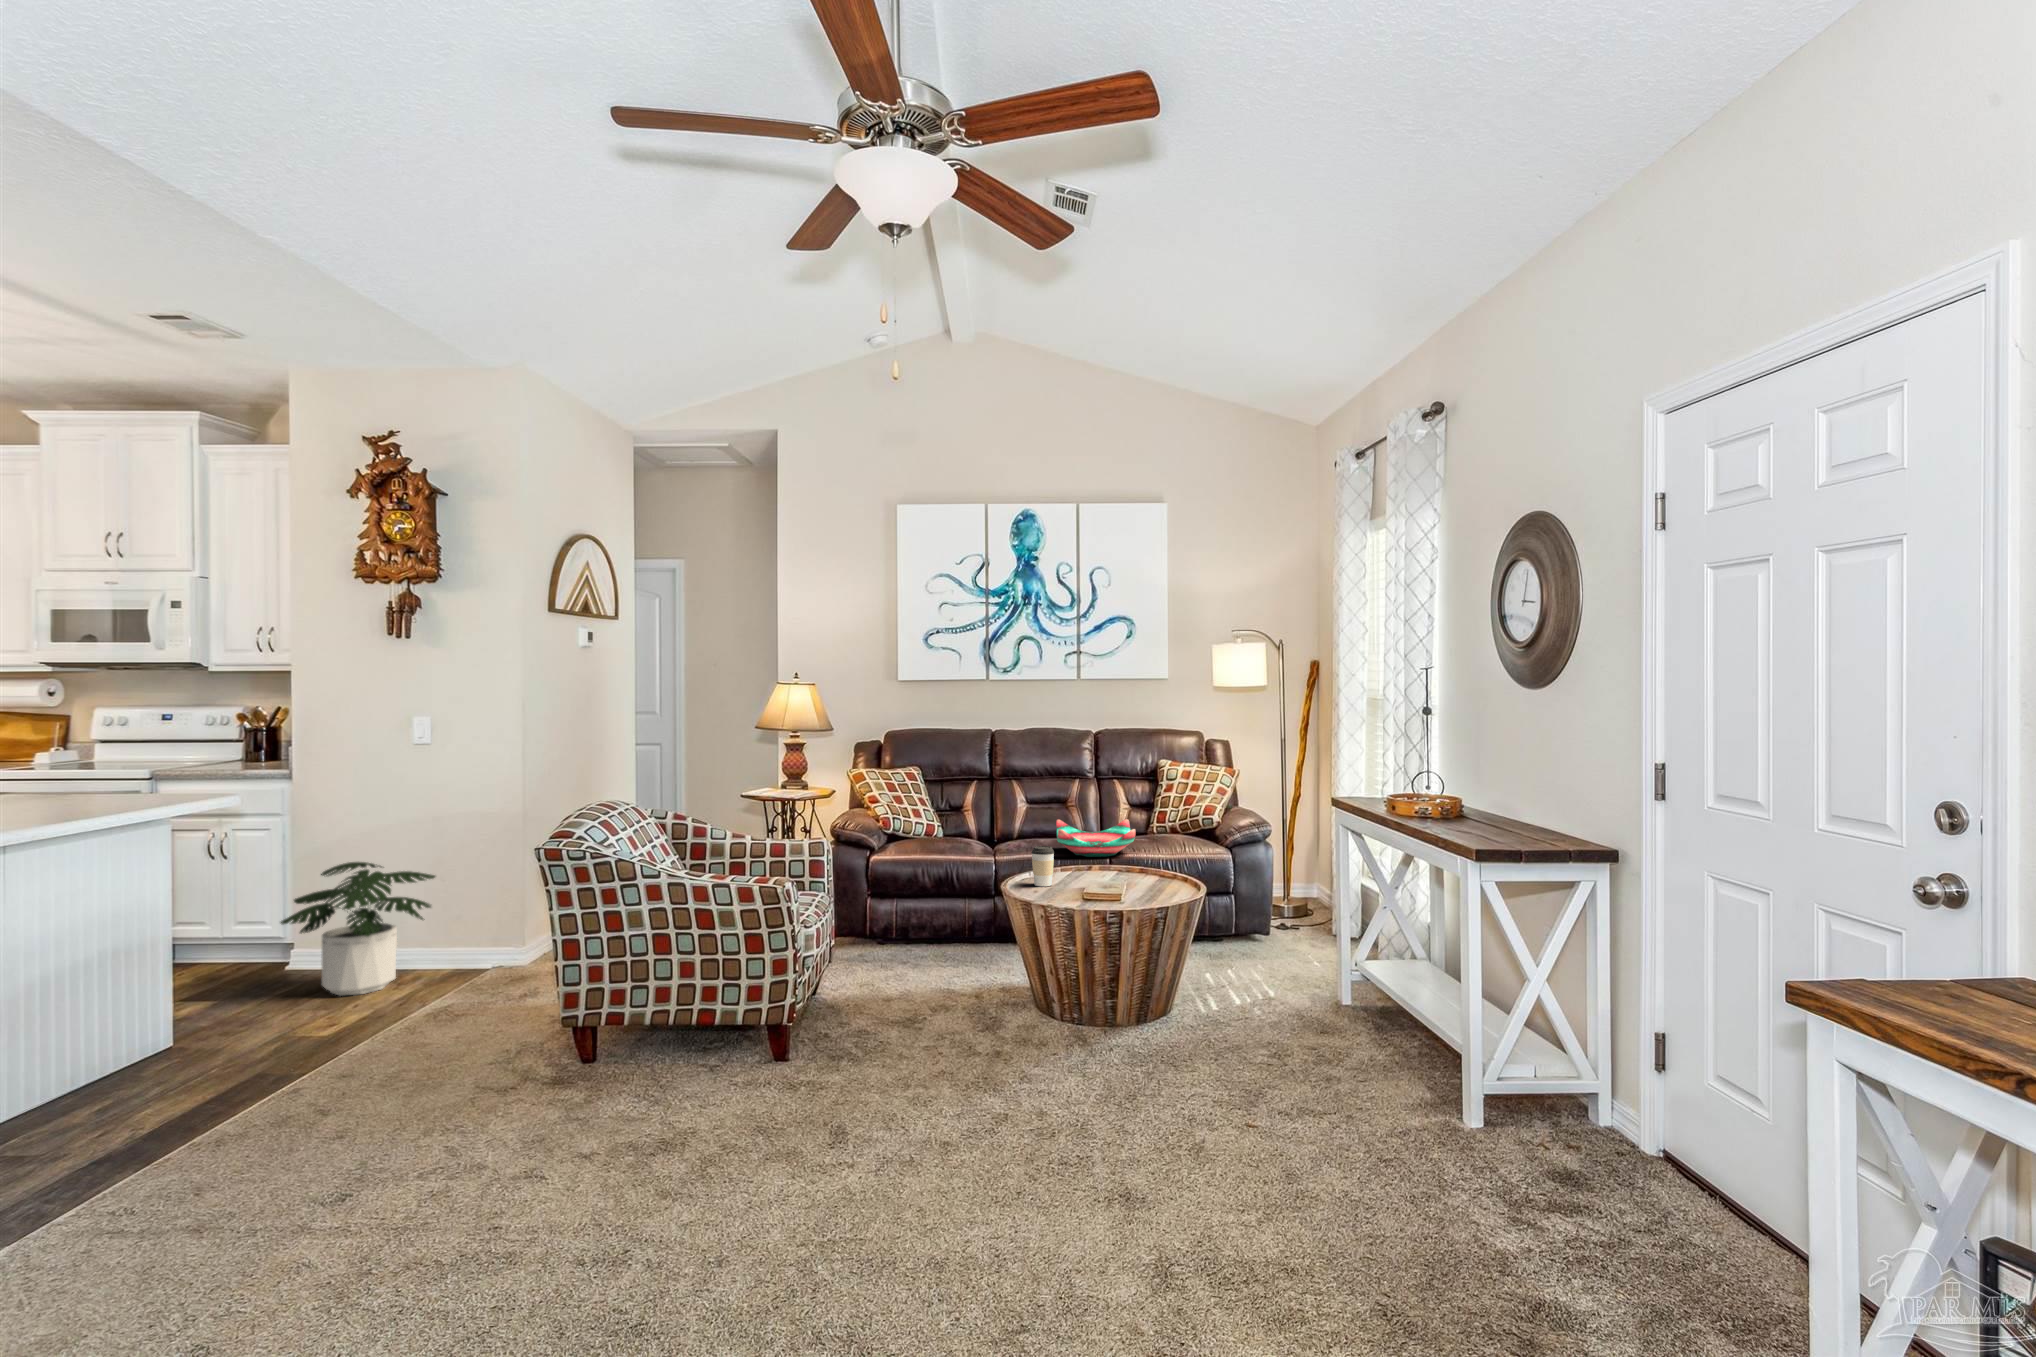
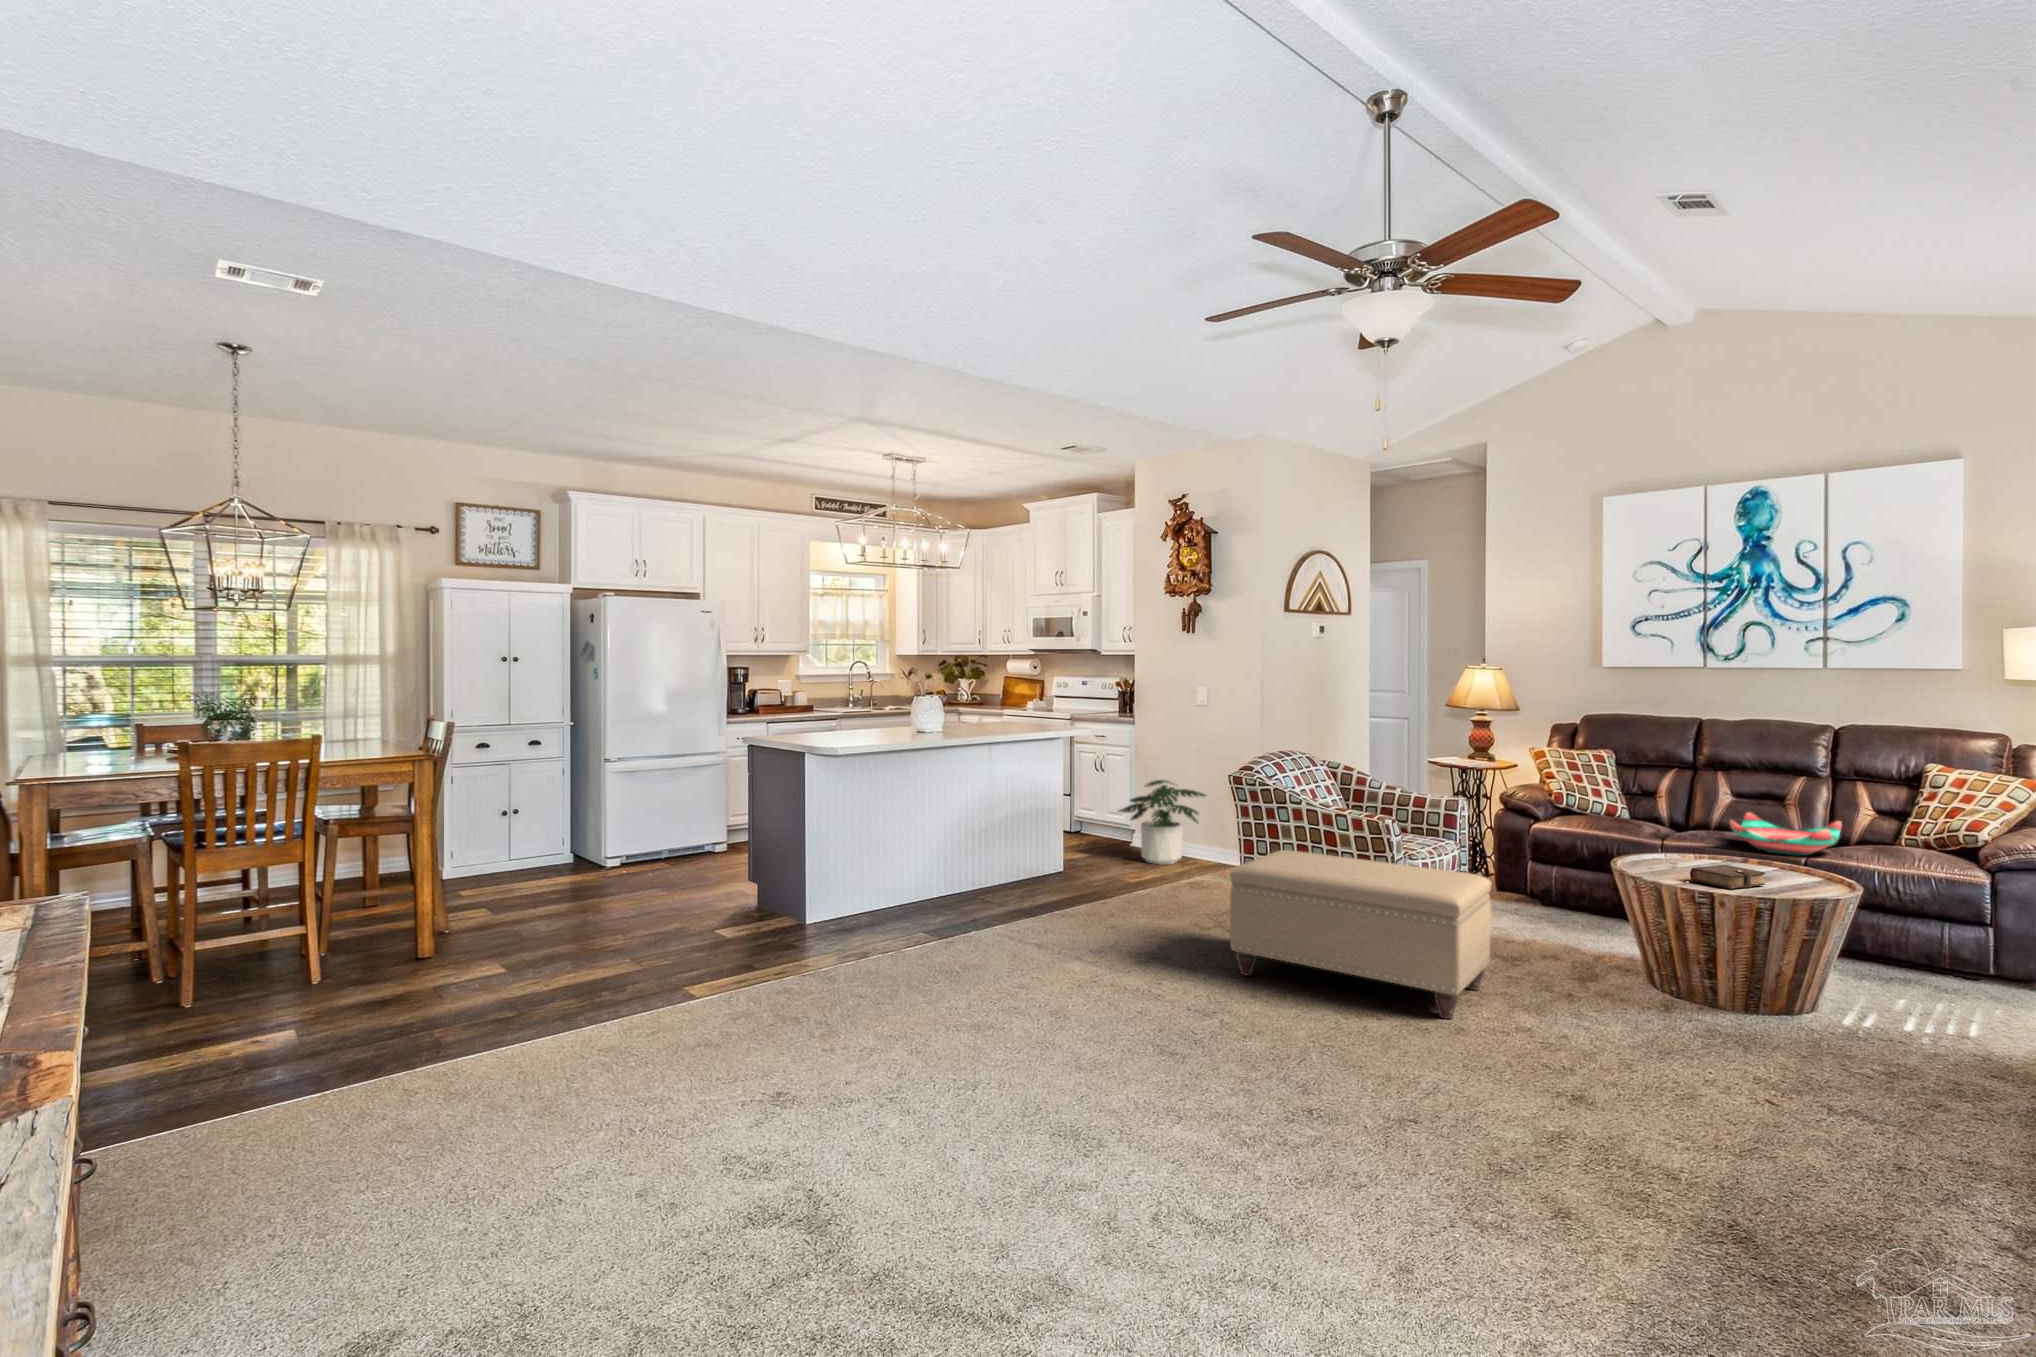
coffee cup: present [1031,846,1054,886] -> none [1654,828,1681,866]
book: none [1085,877,1142,904] -> present [1690,865,1765,889]
ottoman: none [596,934,932,1154] -> present [1230,850,1491,1019]

